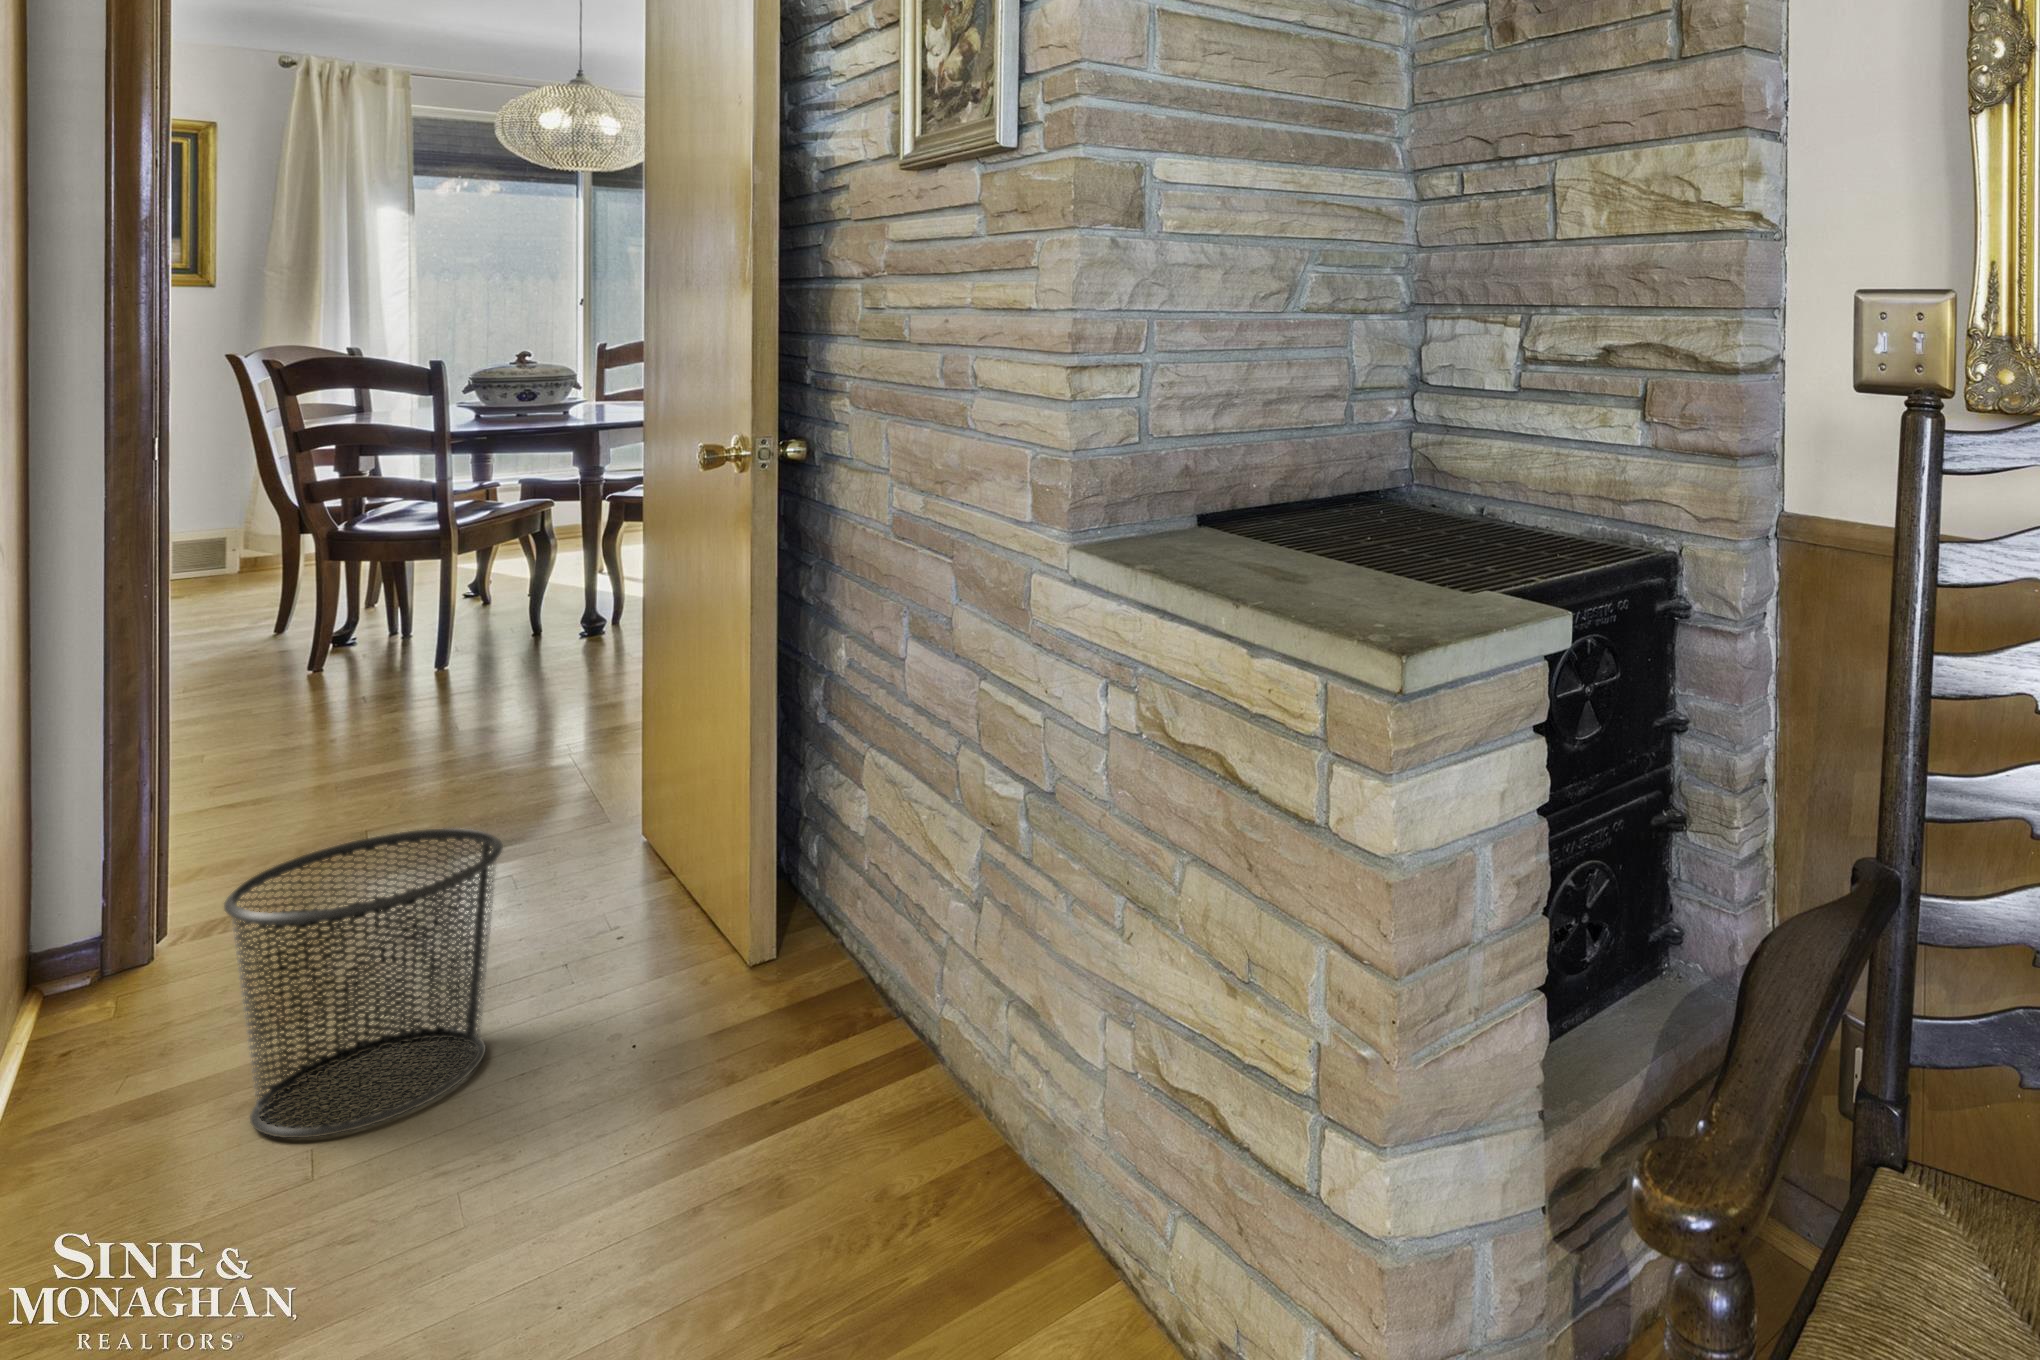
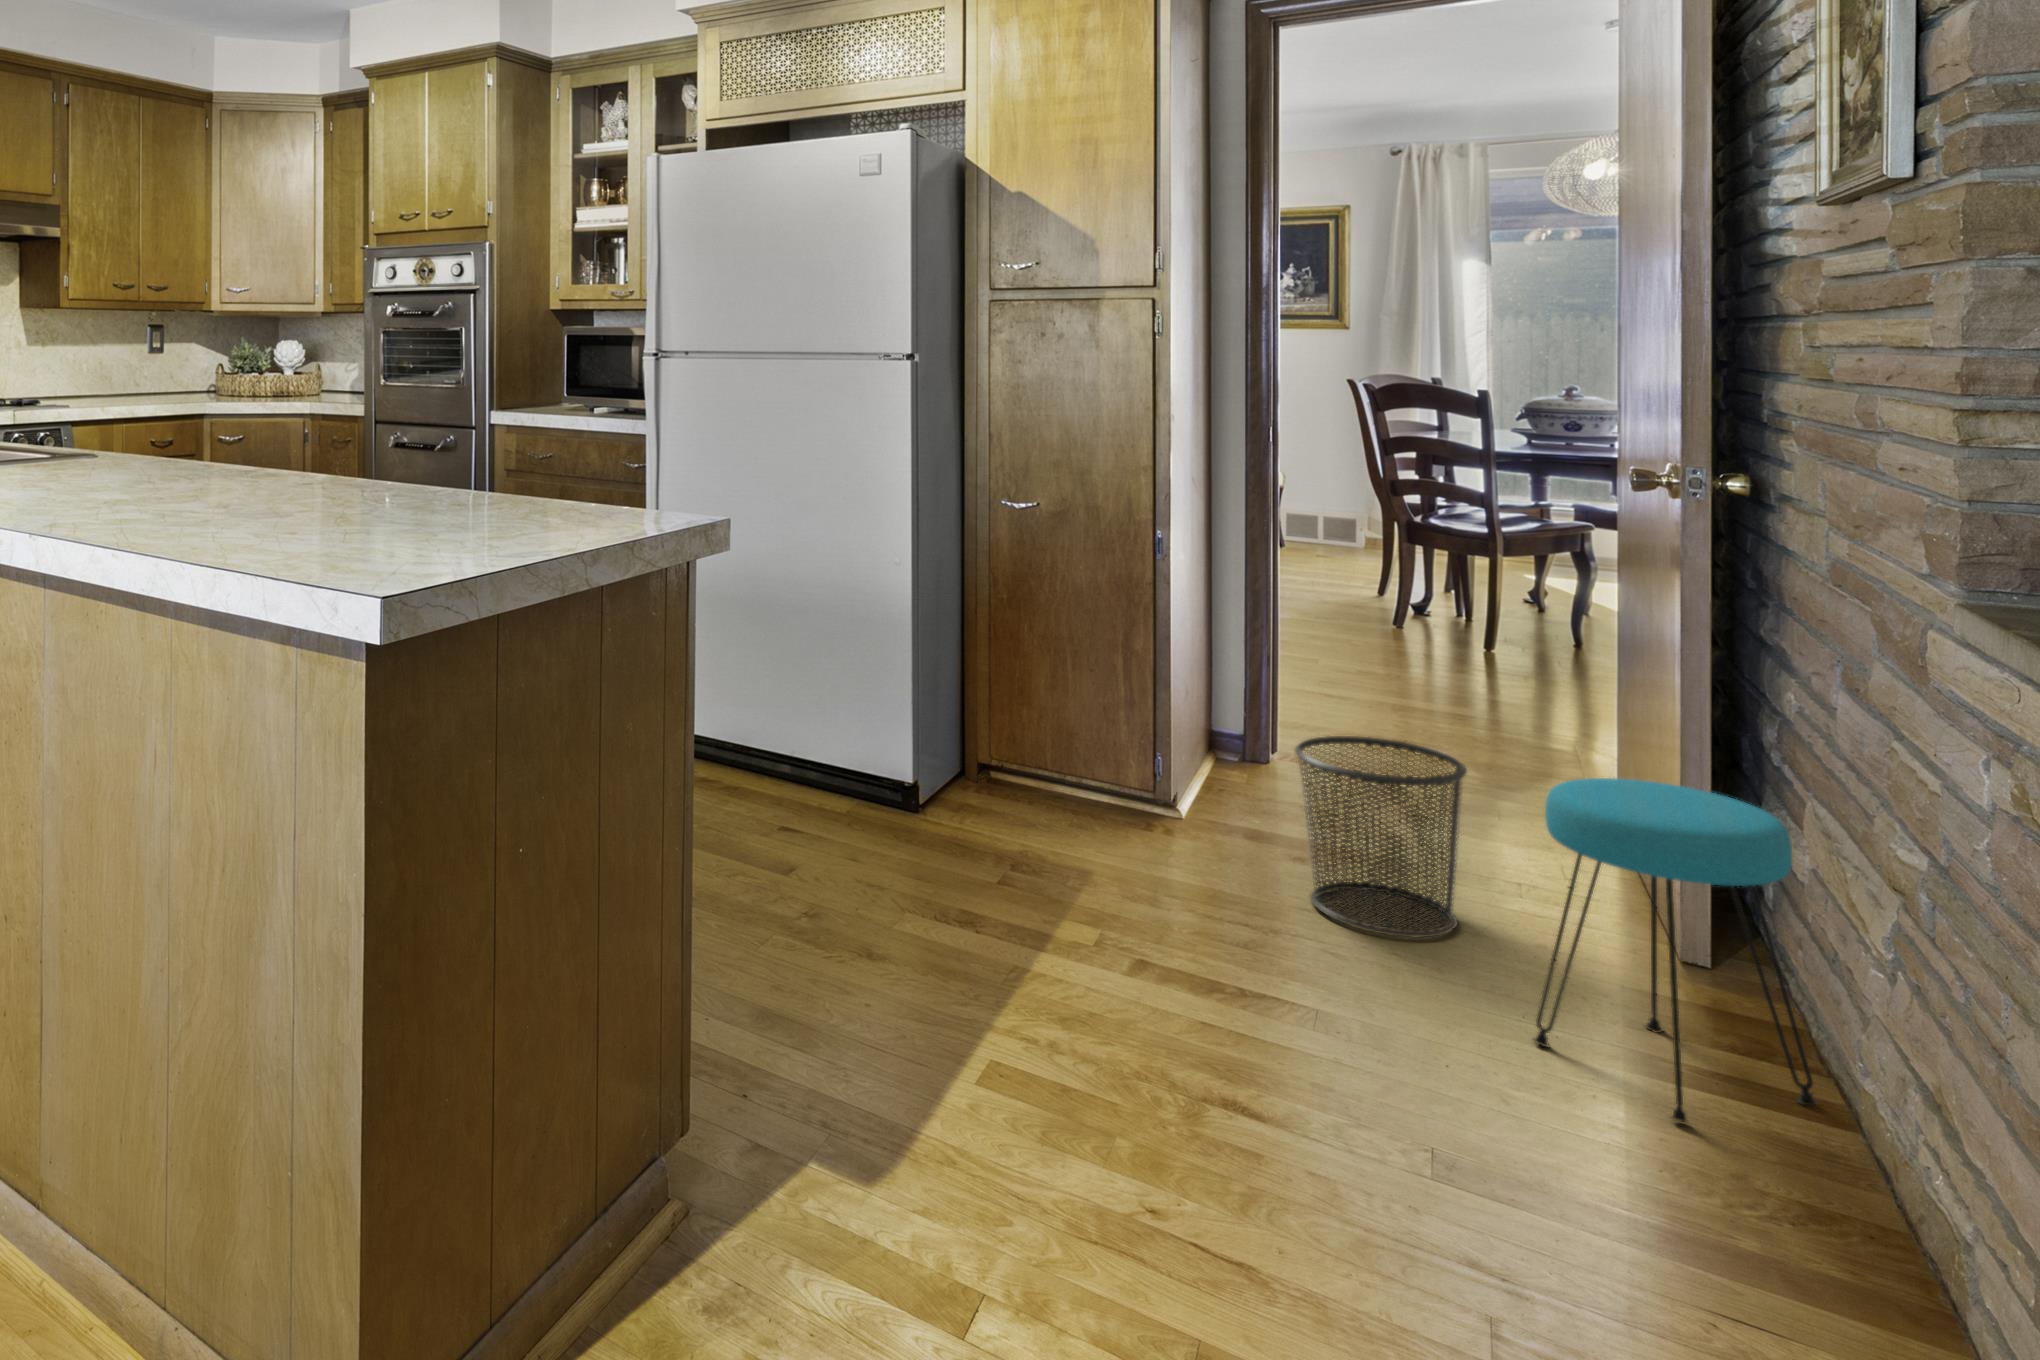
stool: none [620,782,896,1174] -> present [1534,778,1817,1122]

